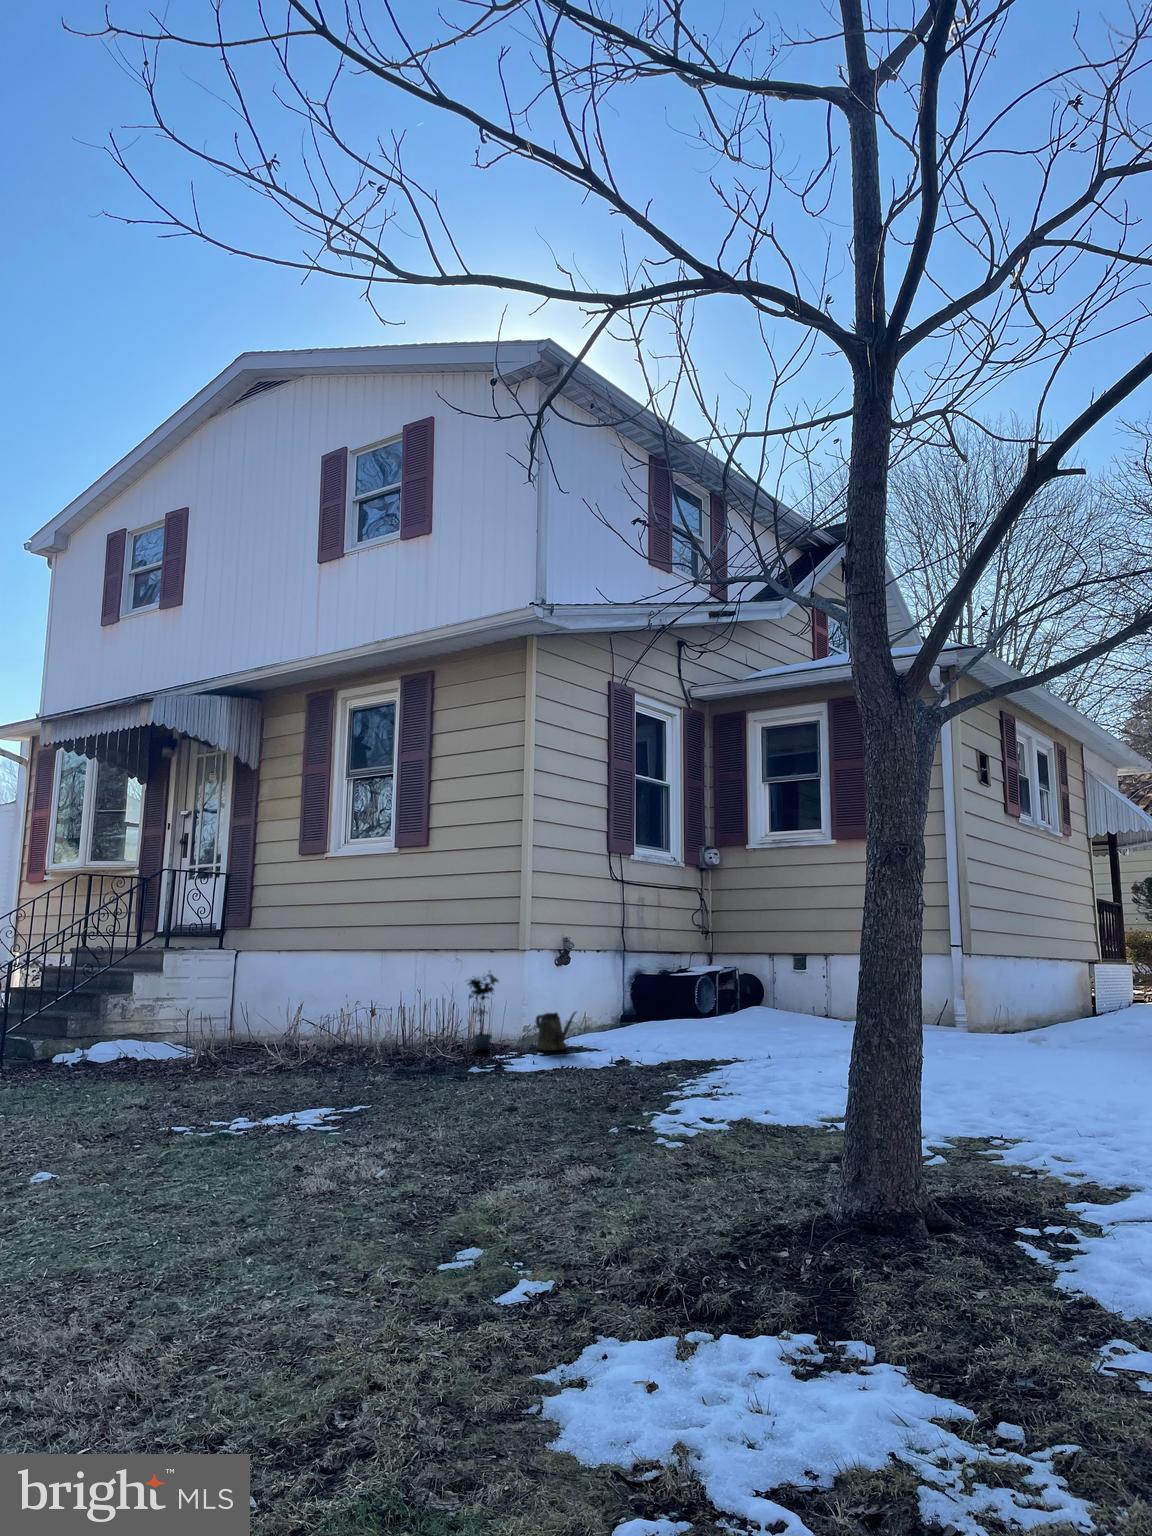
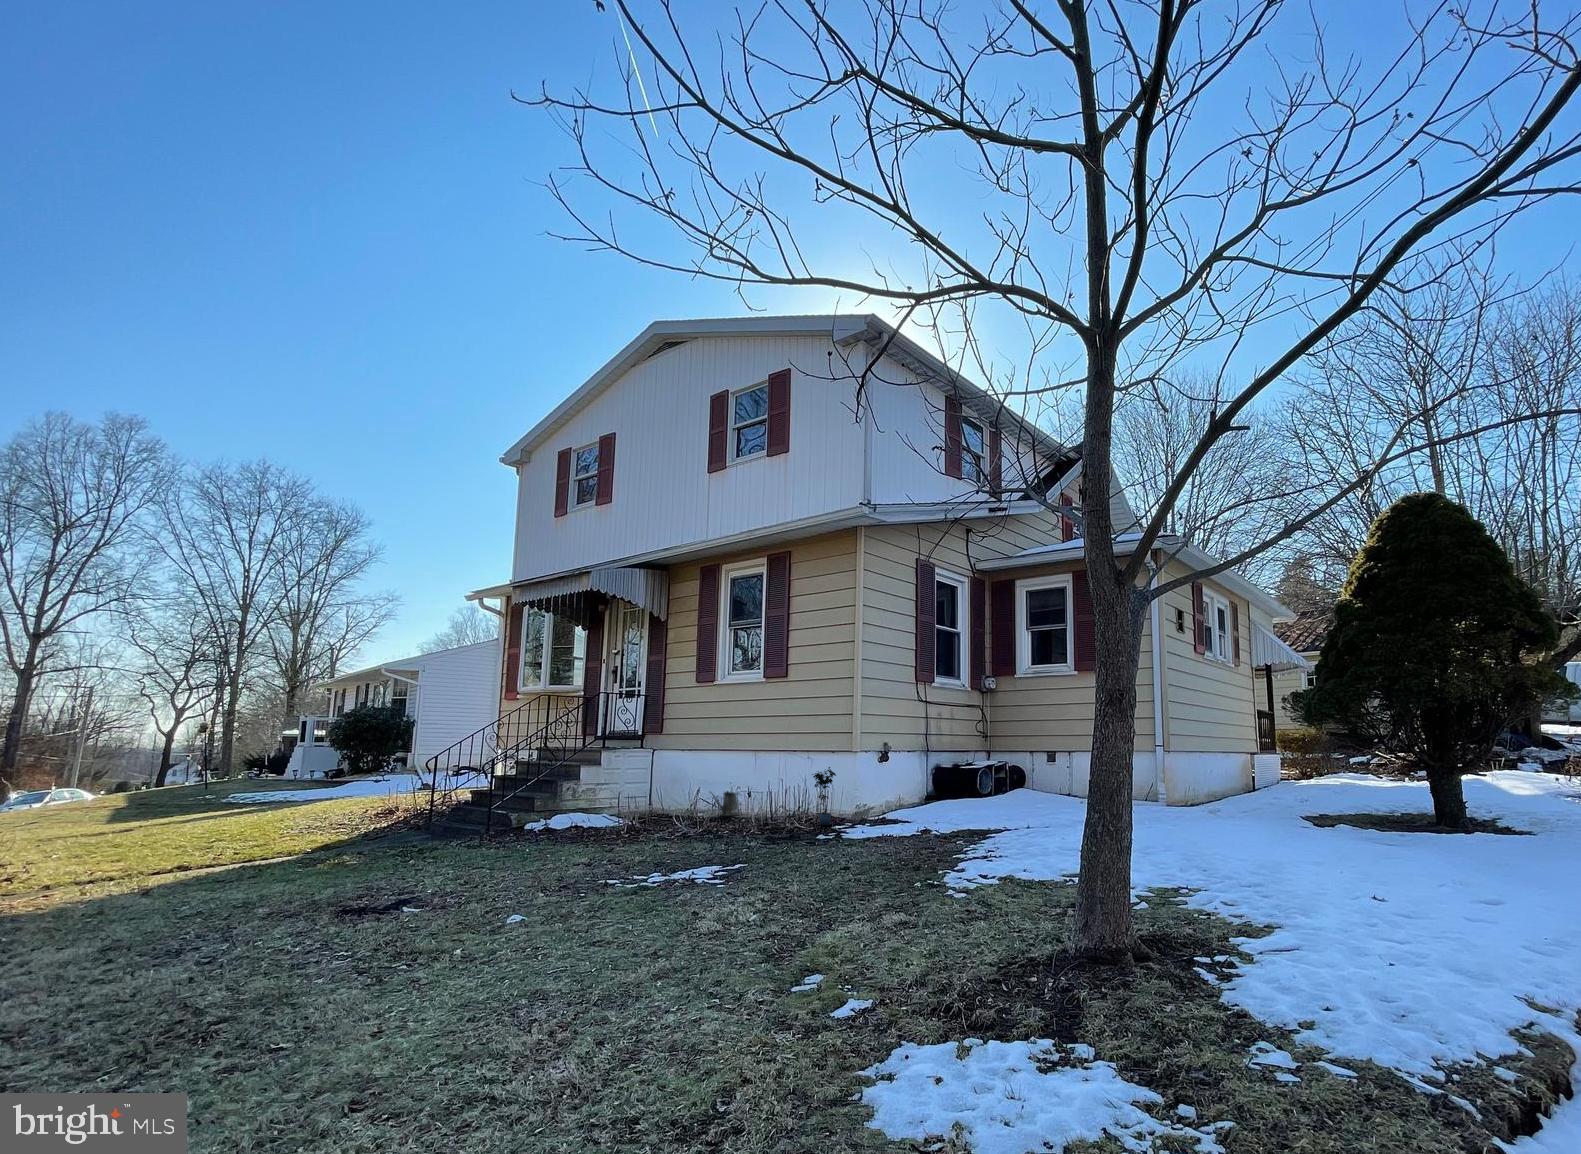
watering can: present [535,1012,576,1050] -> present [712,792,742,816]

